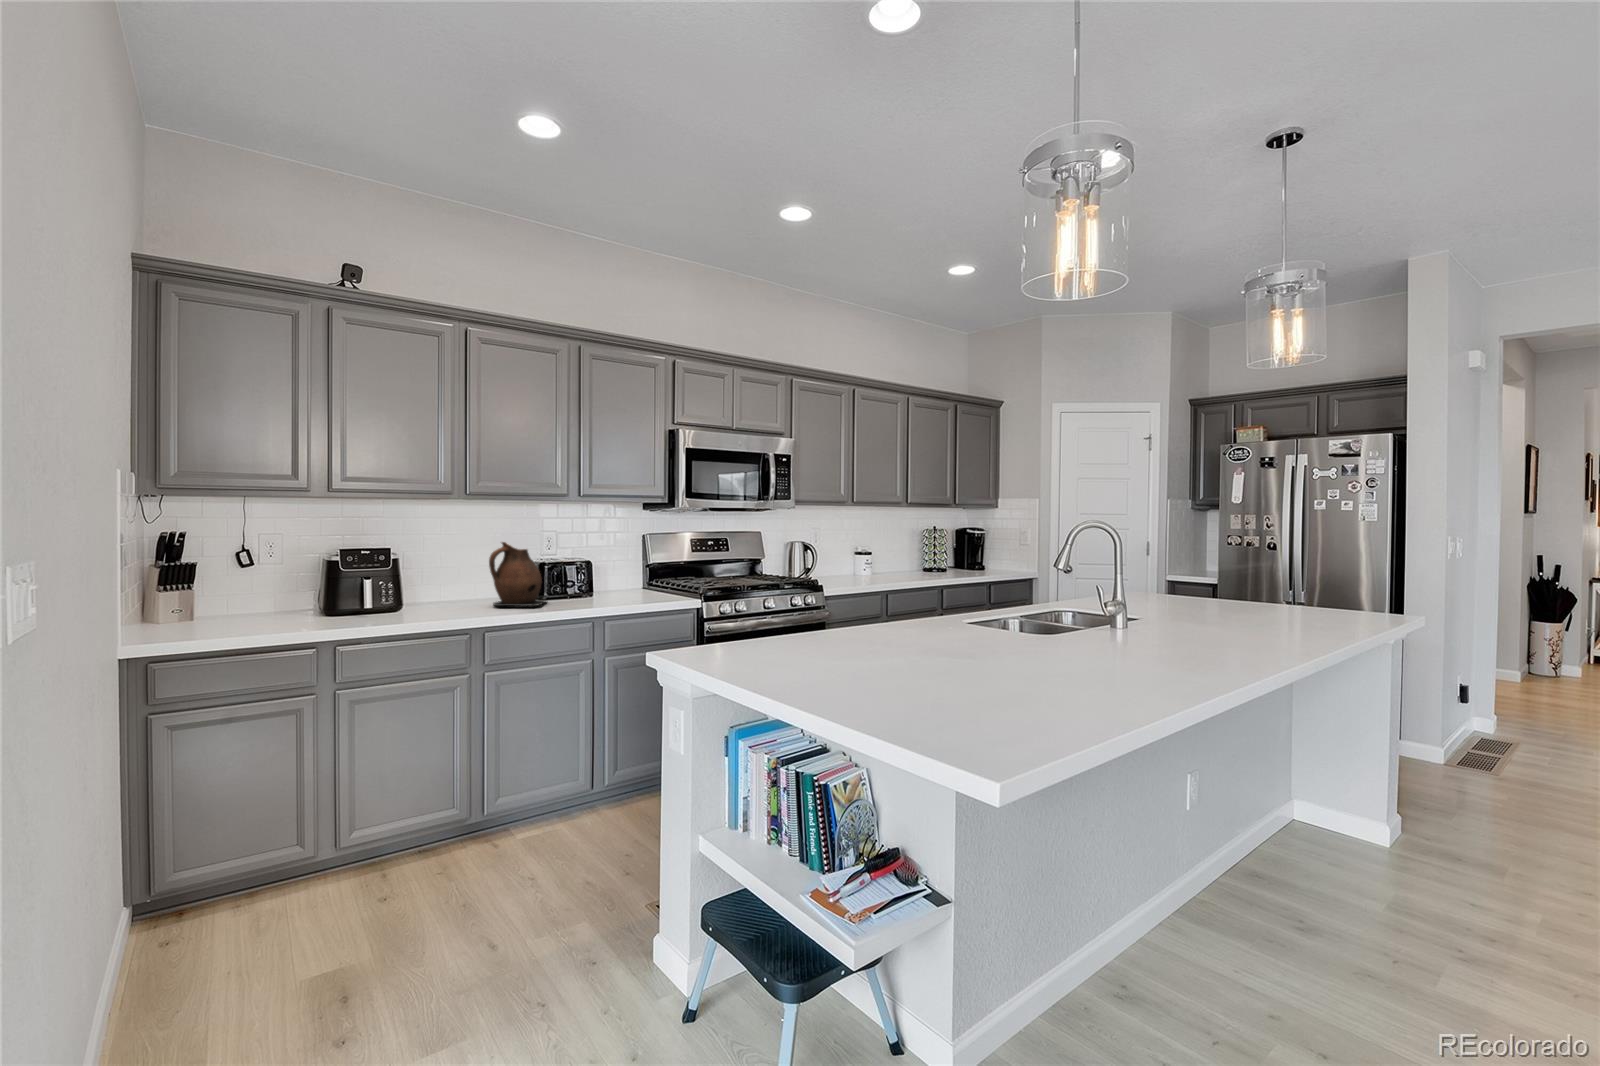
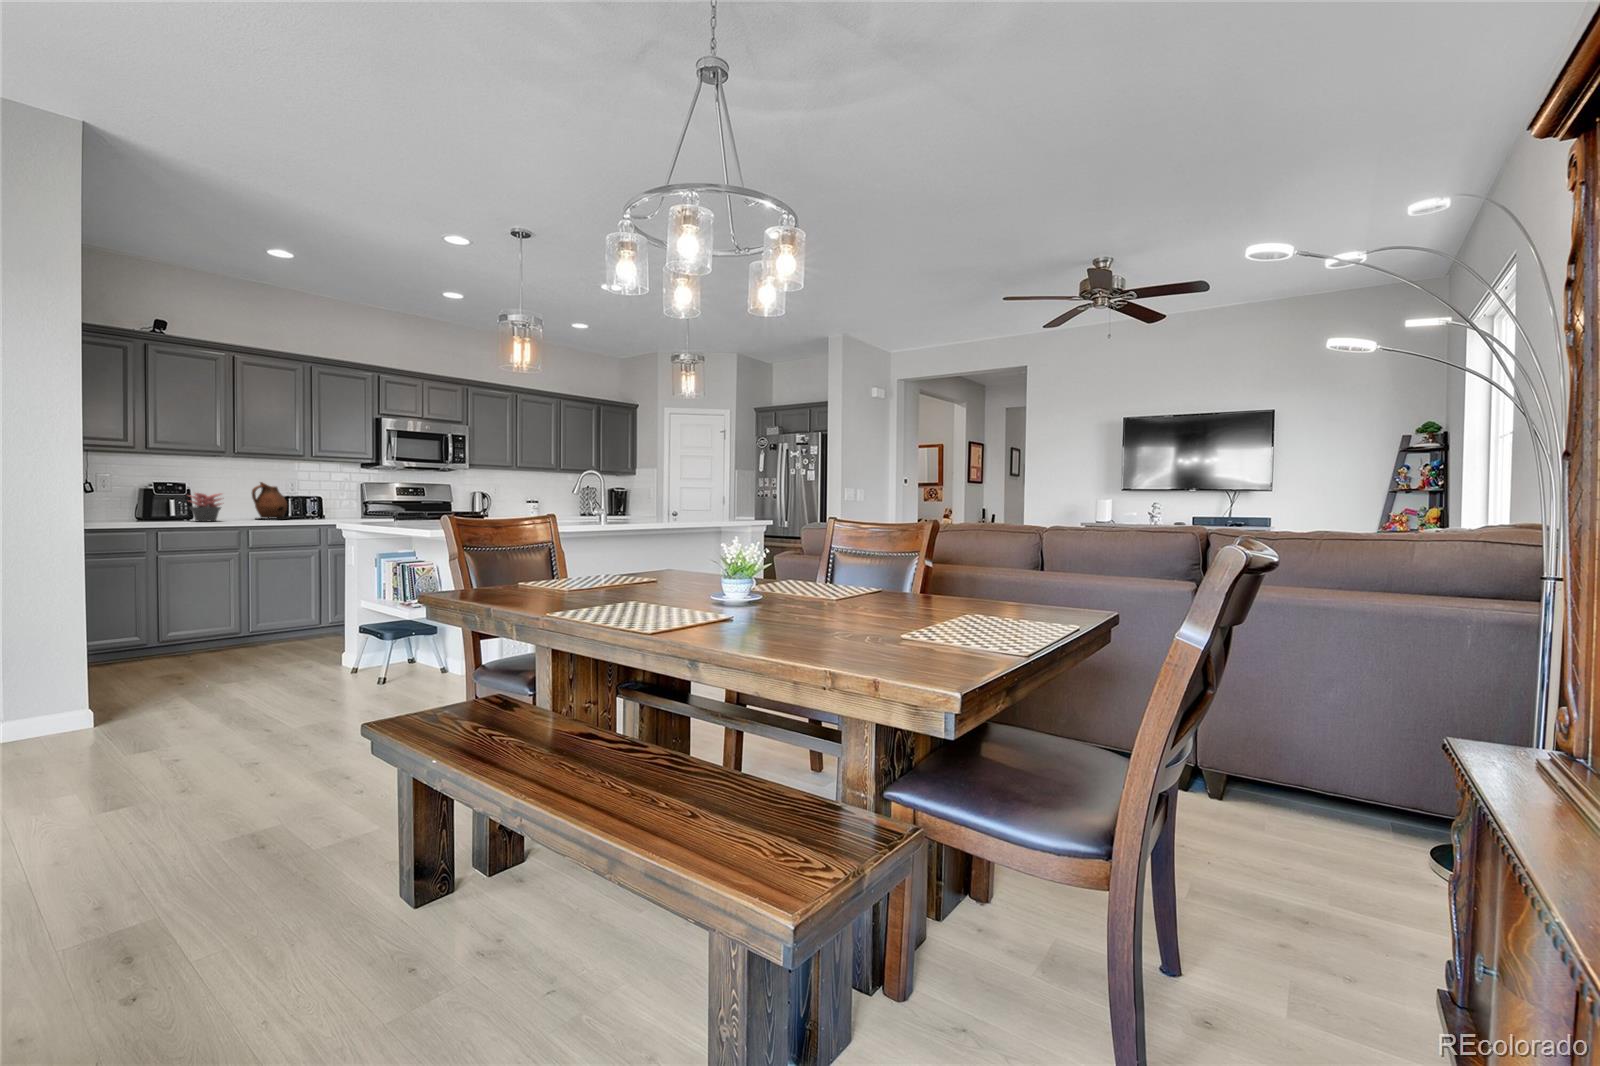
succulent plant: none [388,566,446,620] -> present [190,493,222,521]

